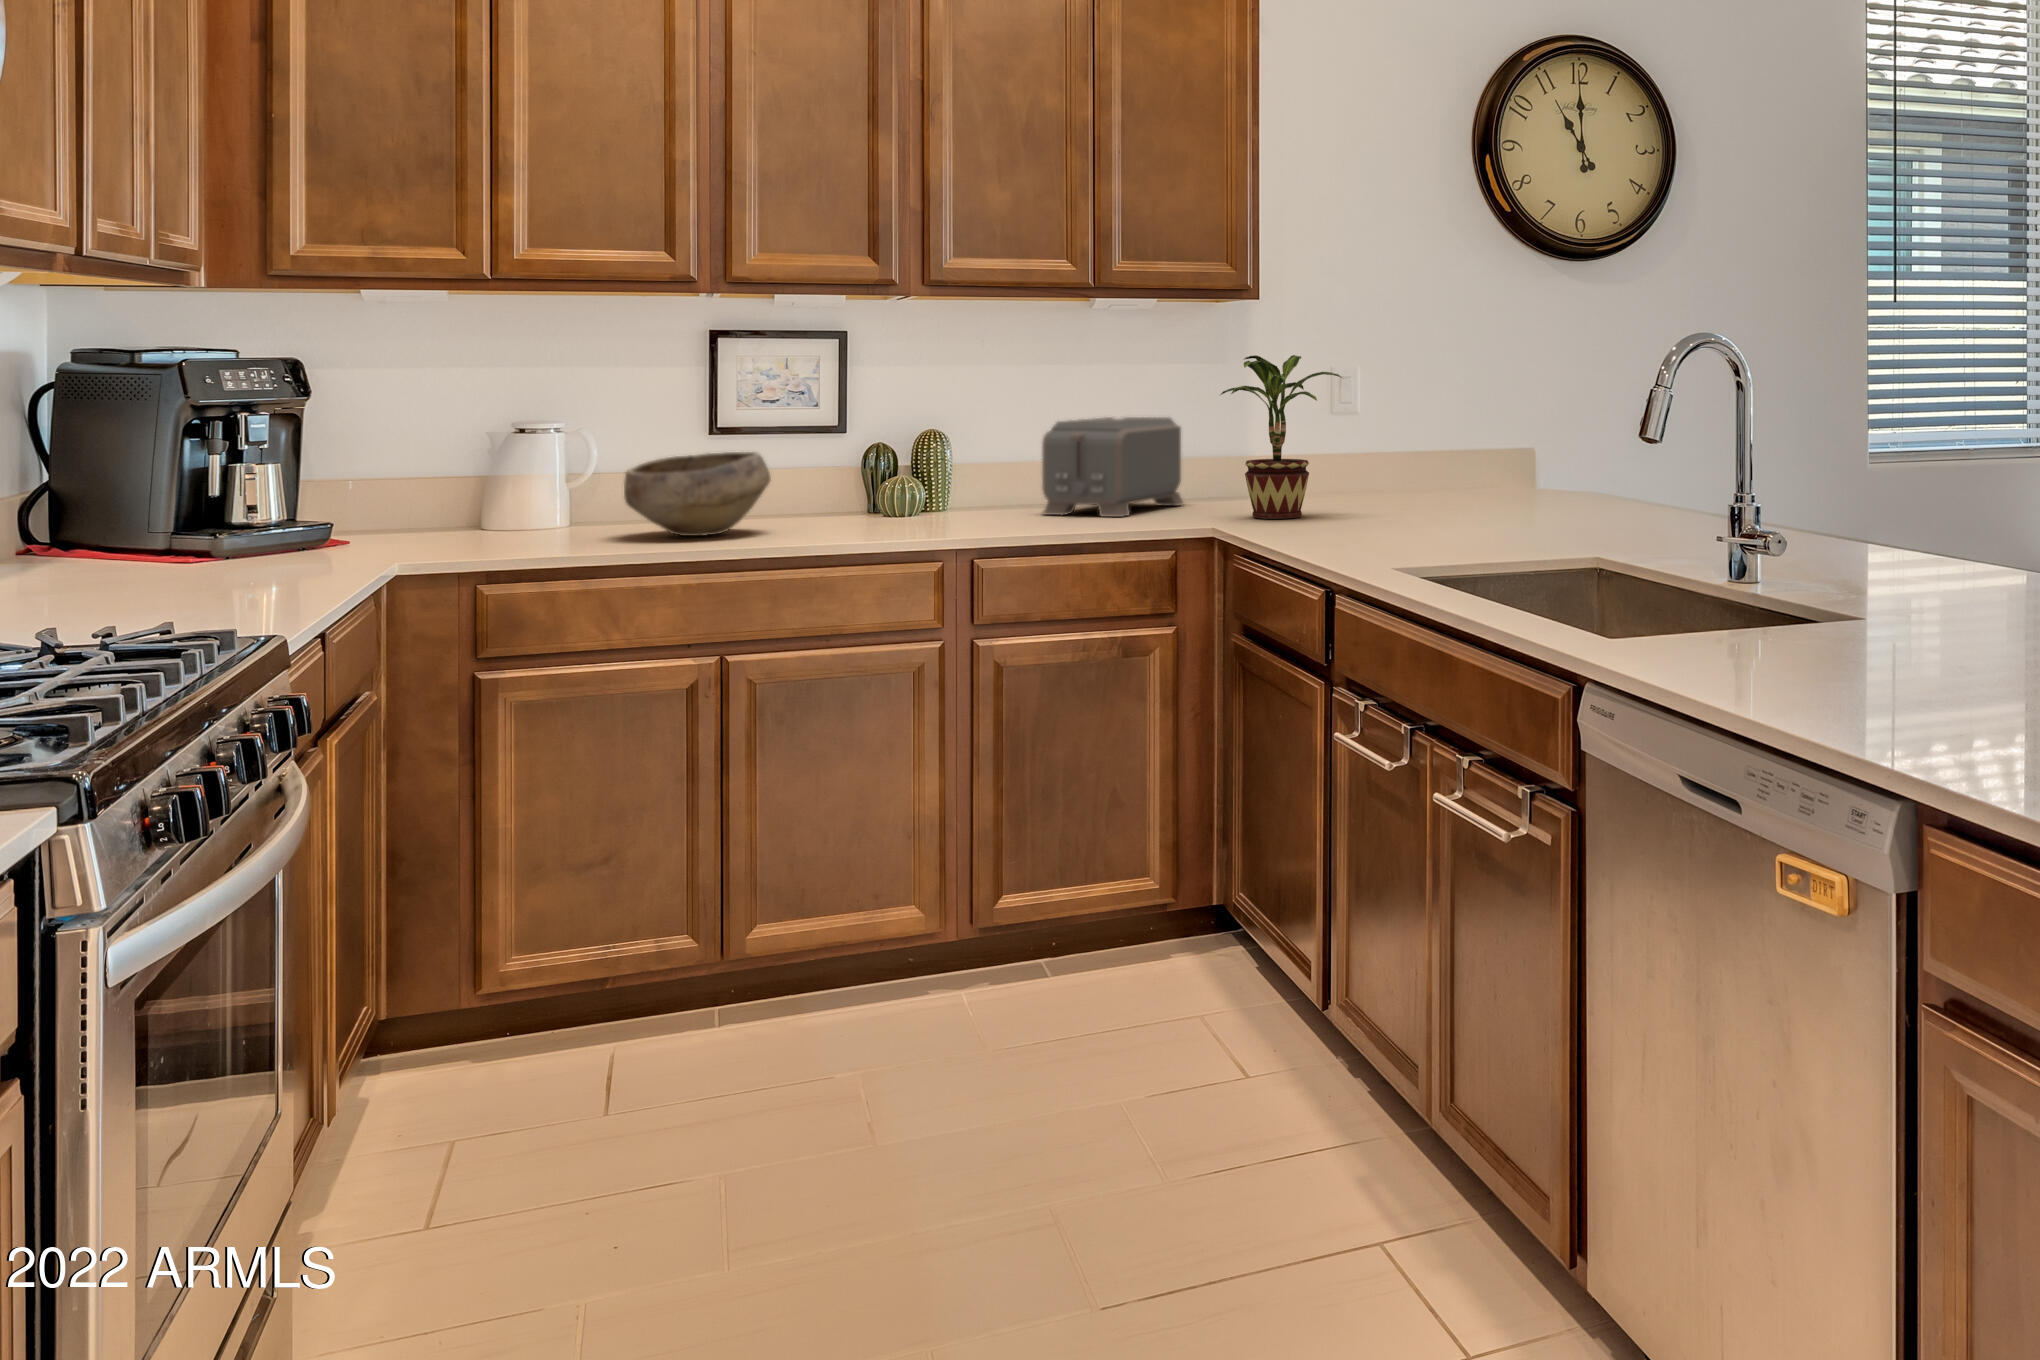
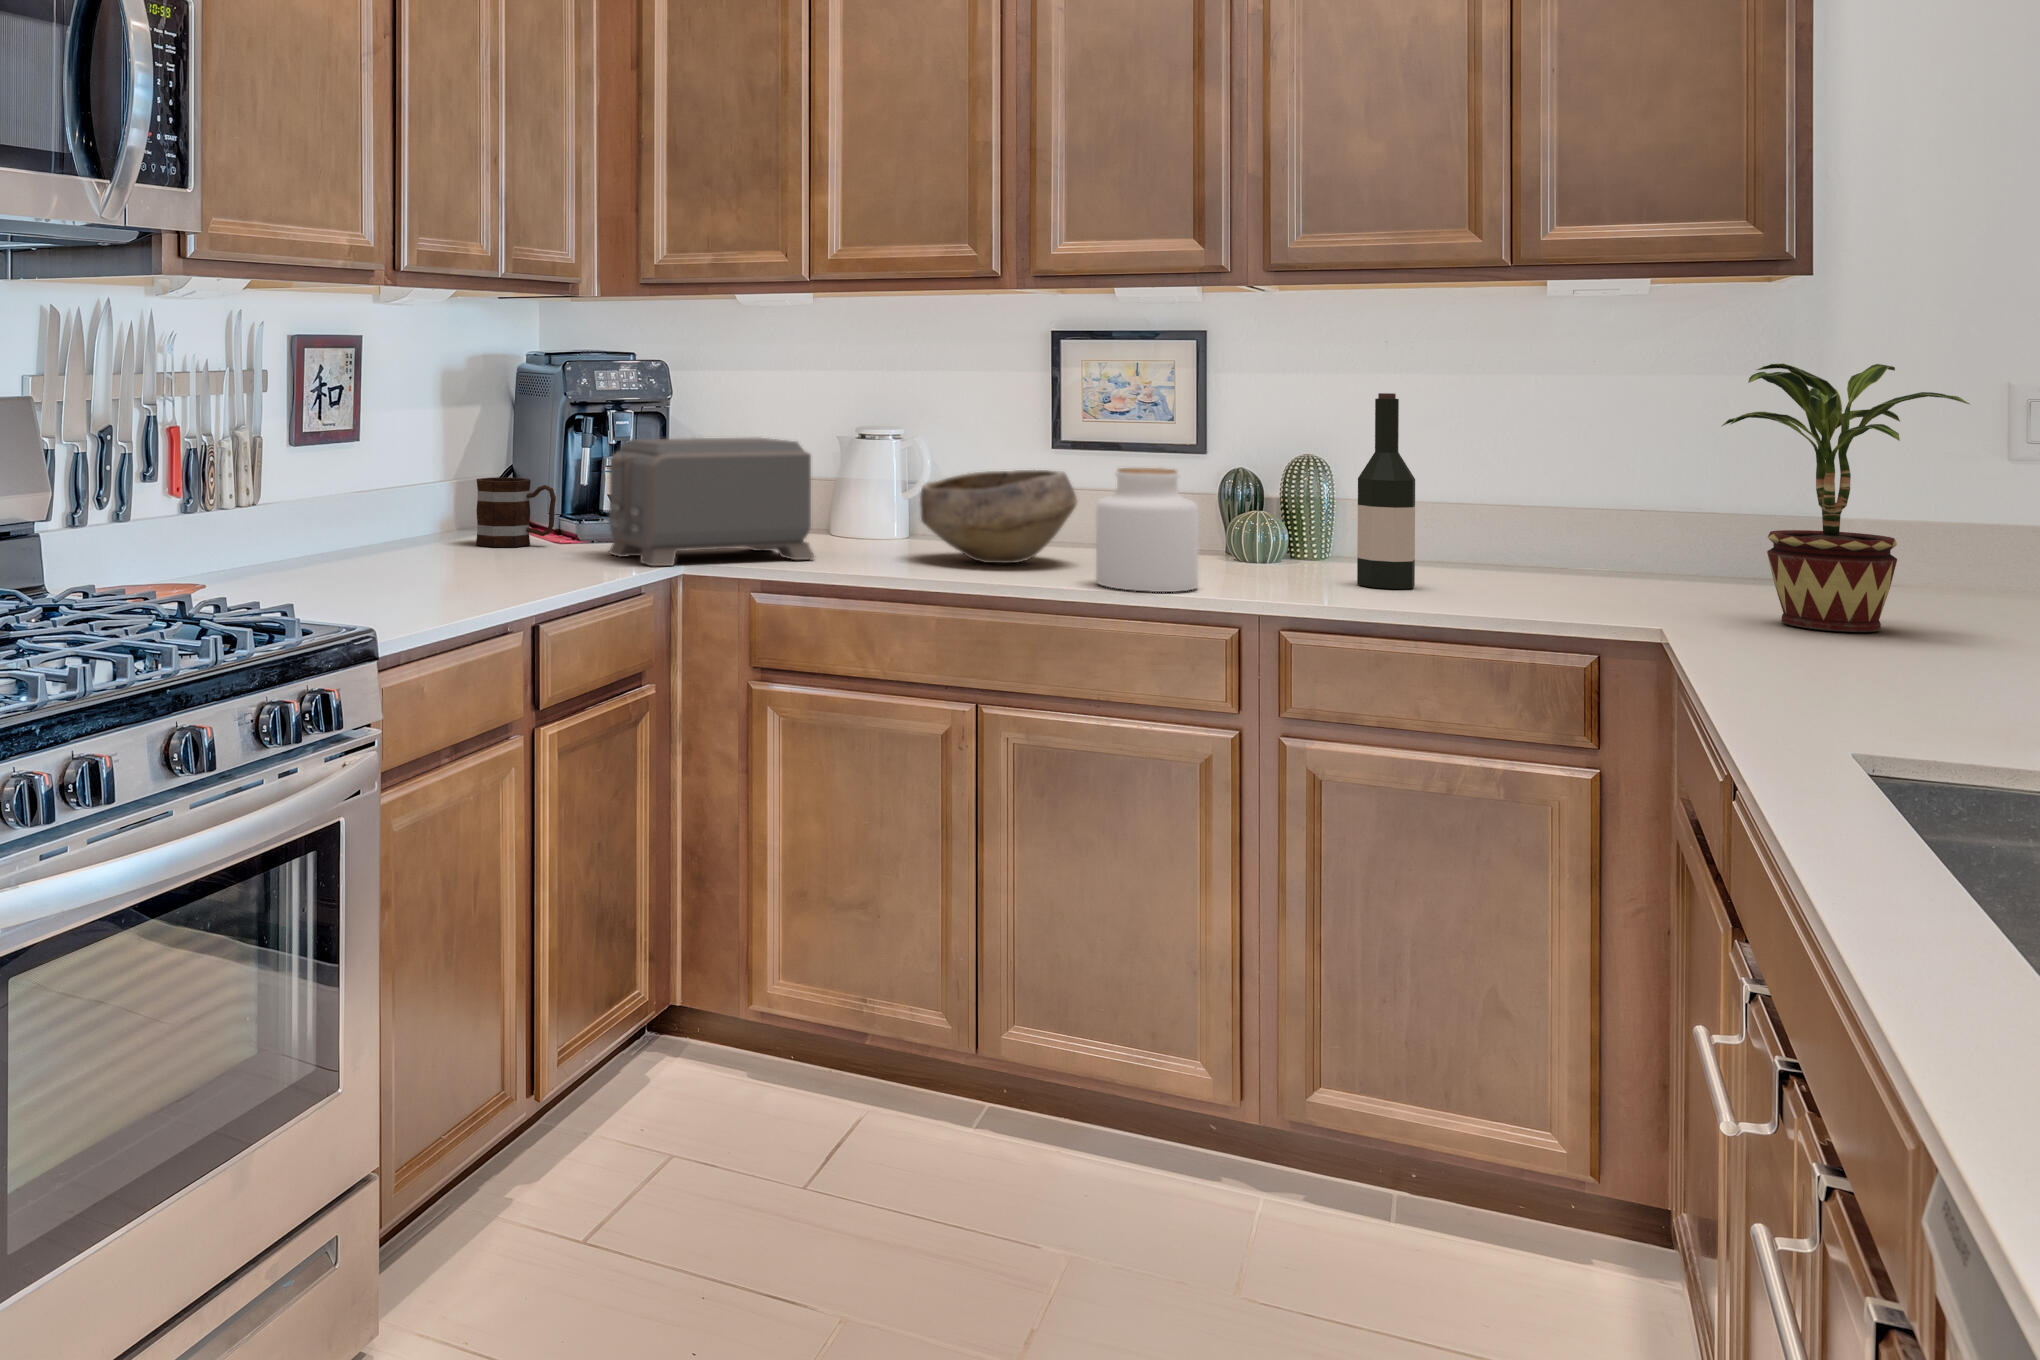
wine bottle: none [993,379,1032,523] -> present [1357,393,1415,589]
toaster: present [1042,417,1183,517] -> present [609,438,815,566]
jar: none [817,443,900,542] -> present [1096,468,1198,592]
mug: none [74,495,196,576] -> present [476,478,556,547]

